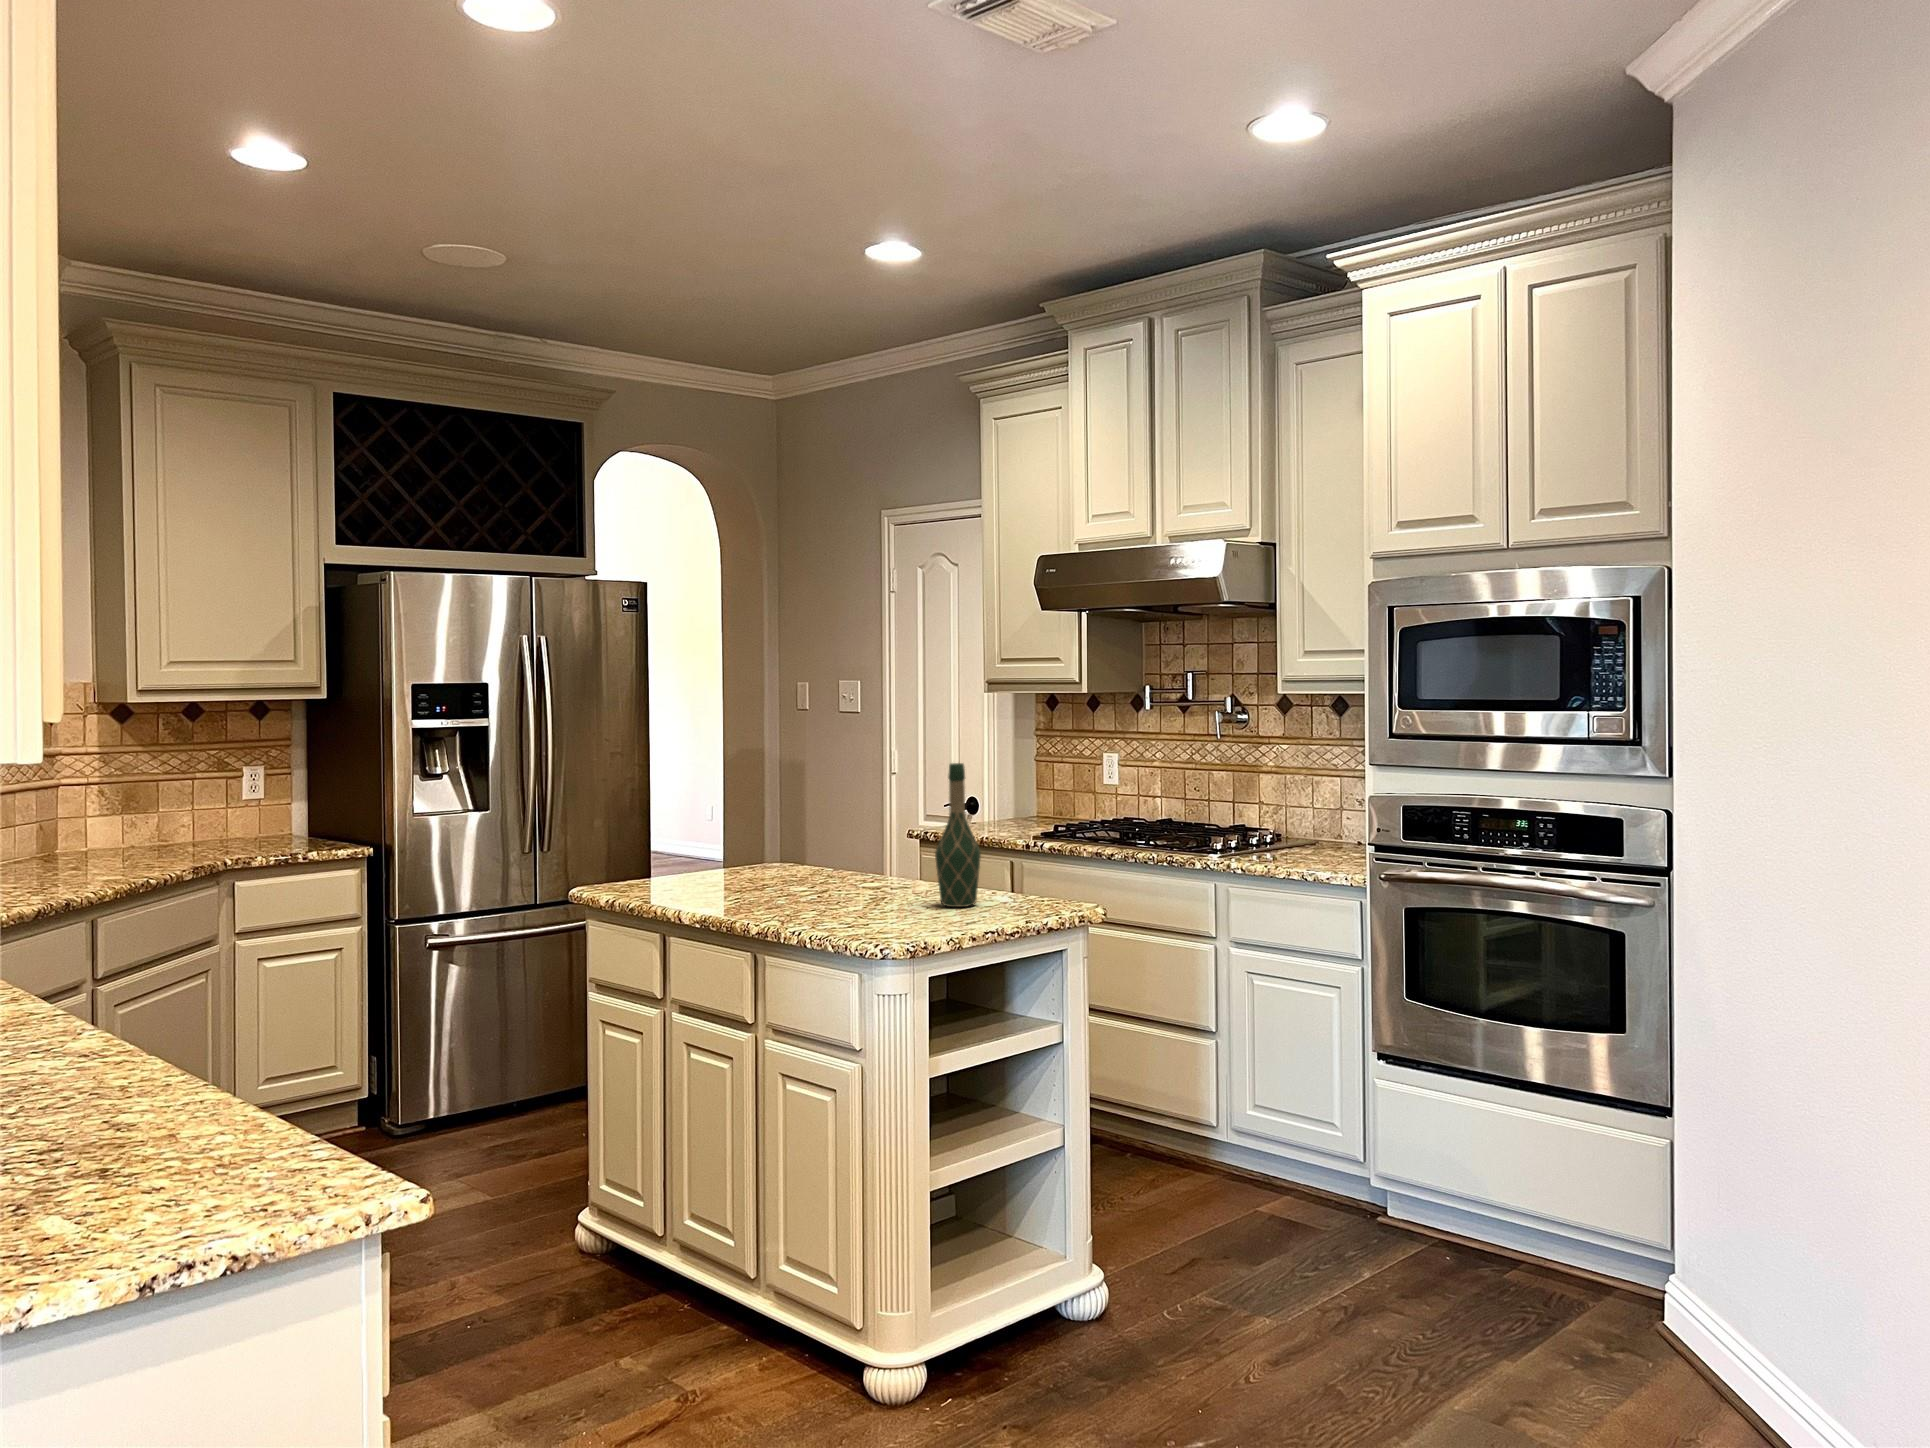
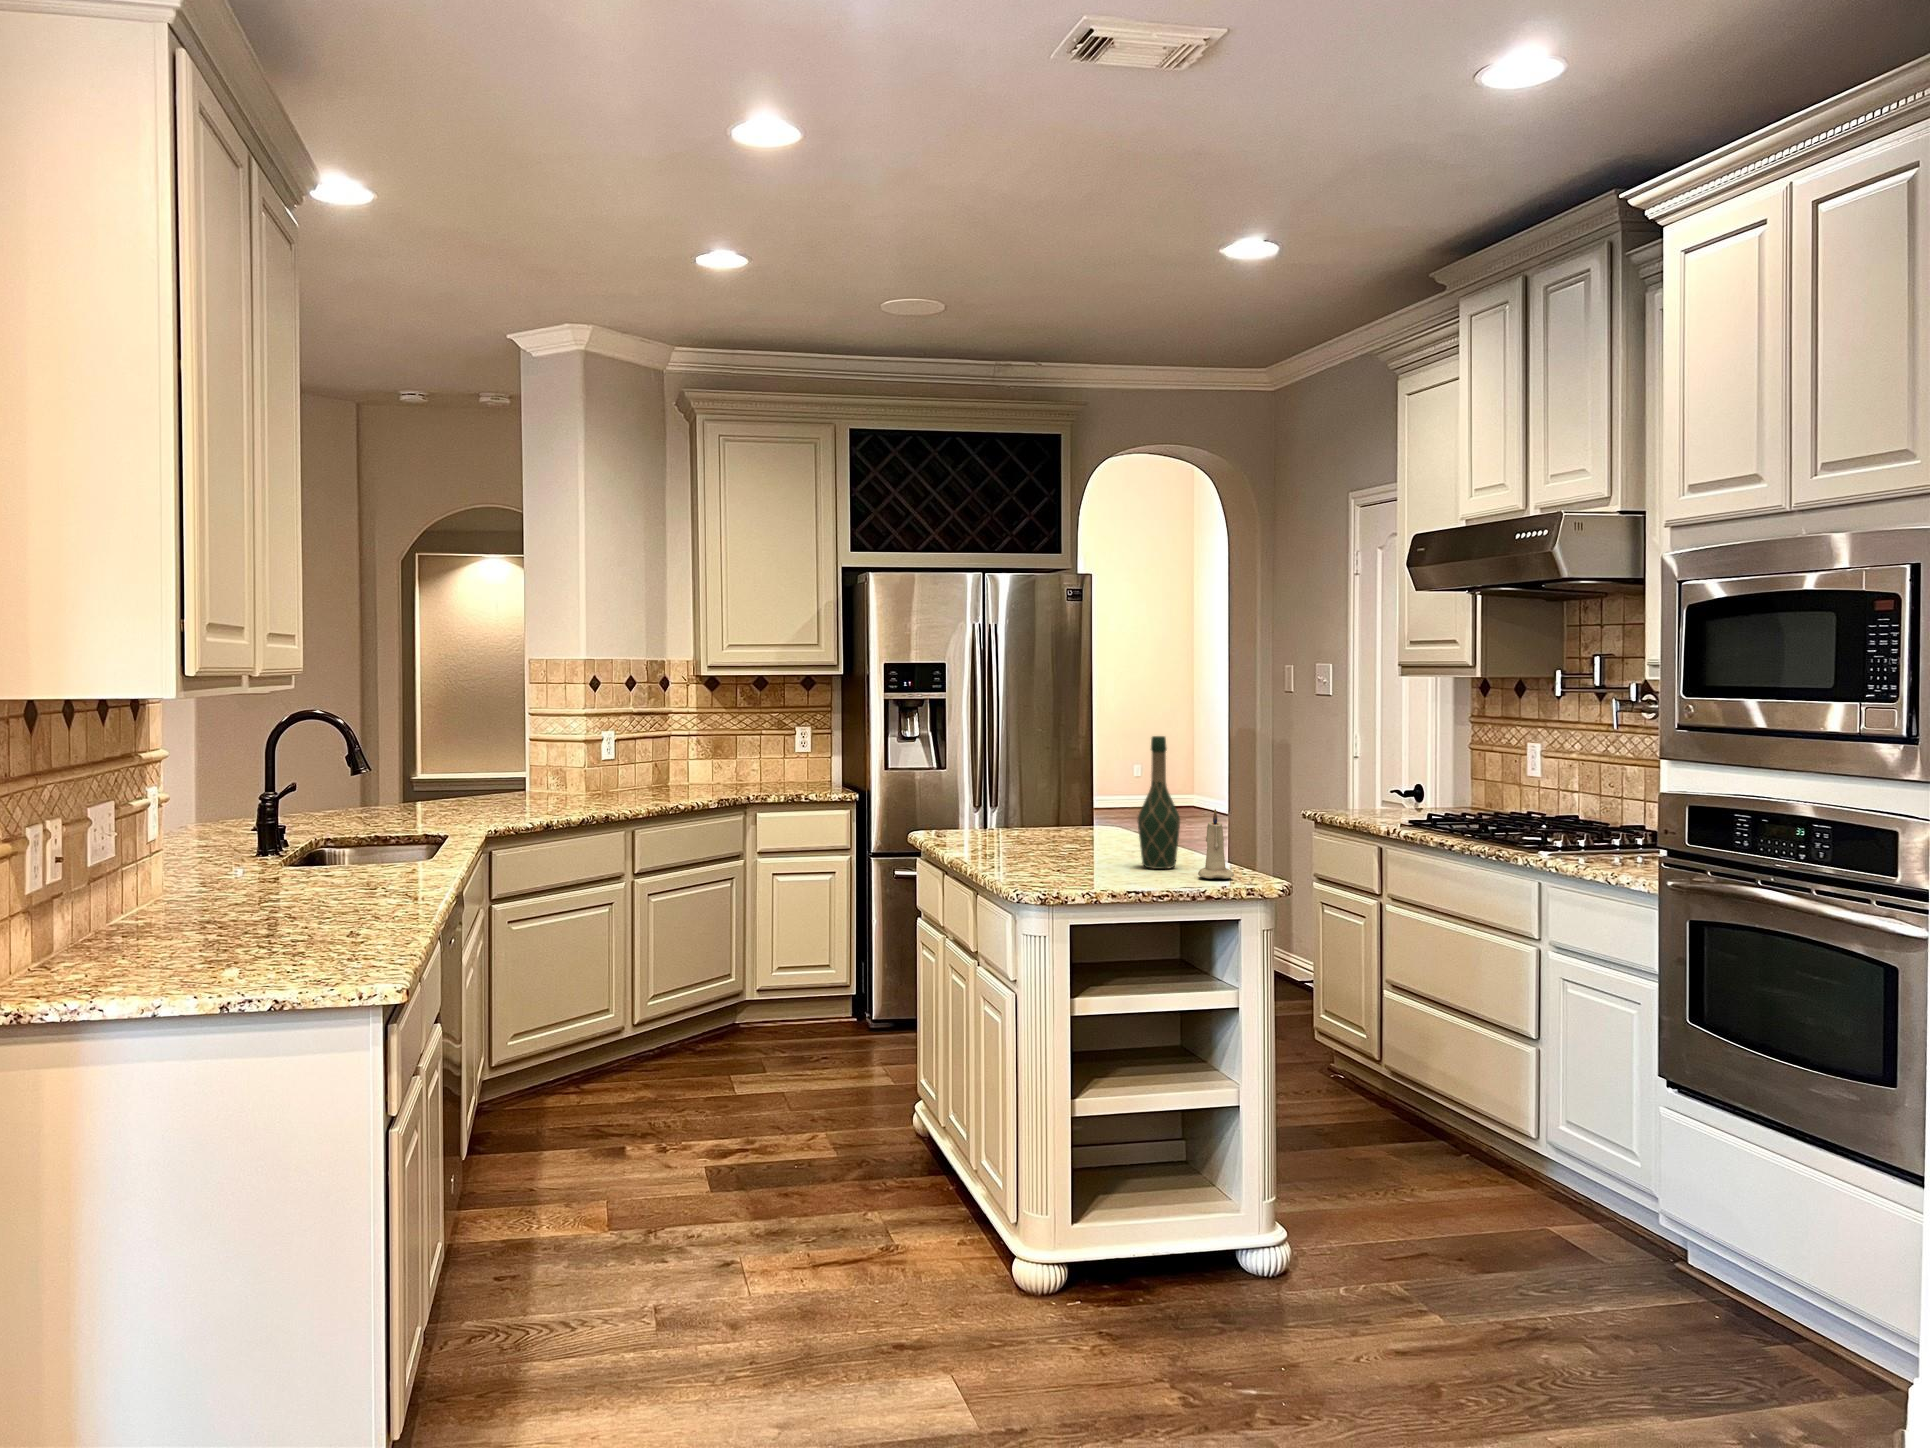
candle: none [1025,838,1065,913] -> present [1198,809,1234,879]

